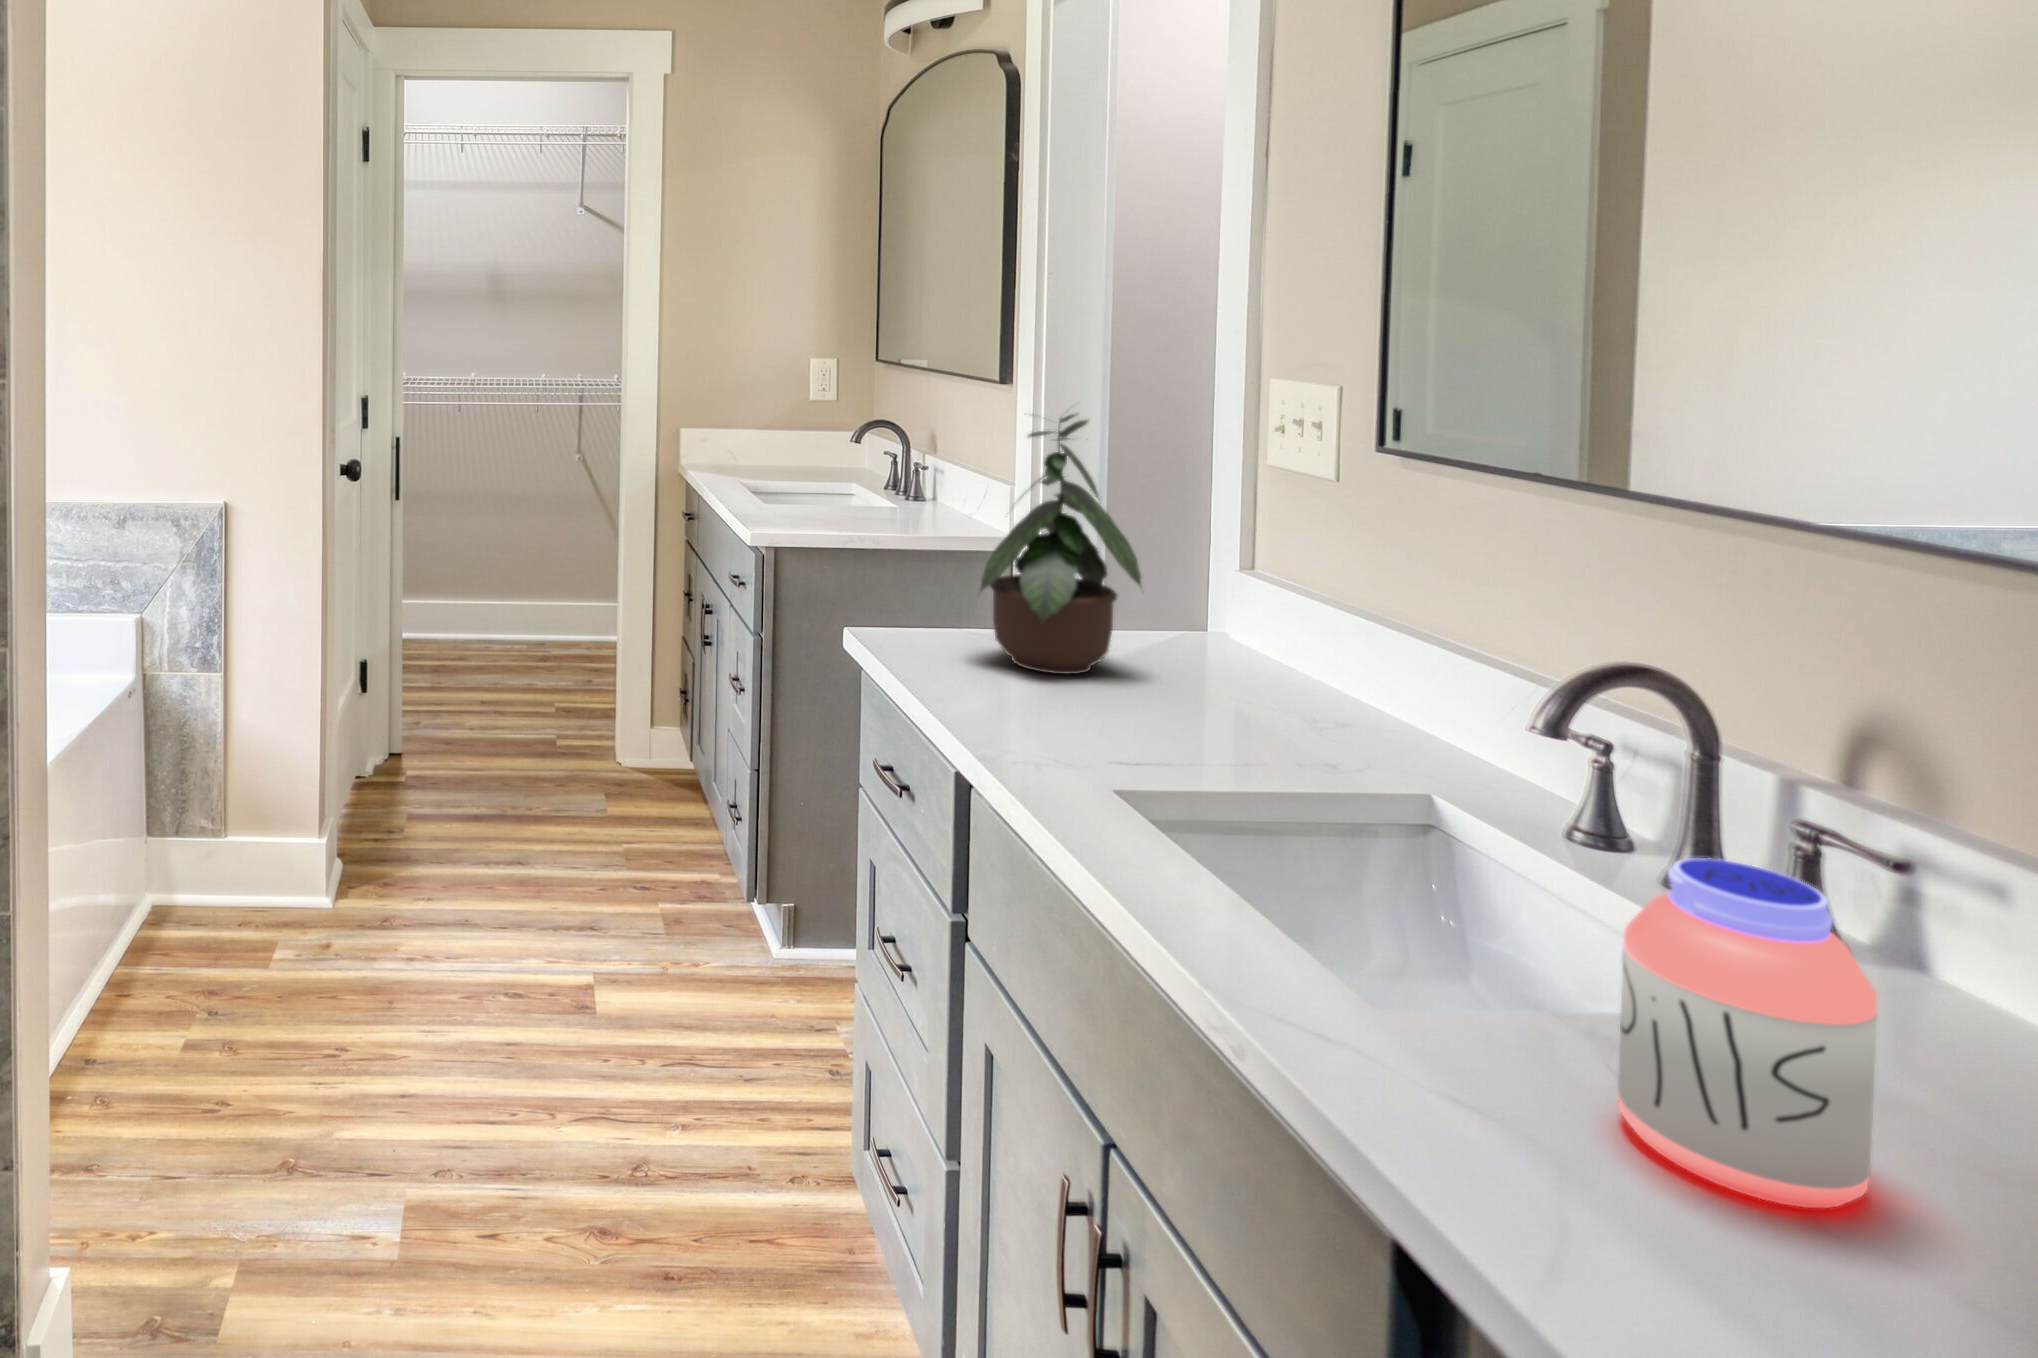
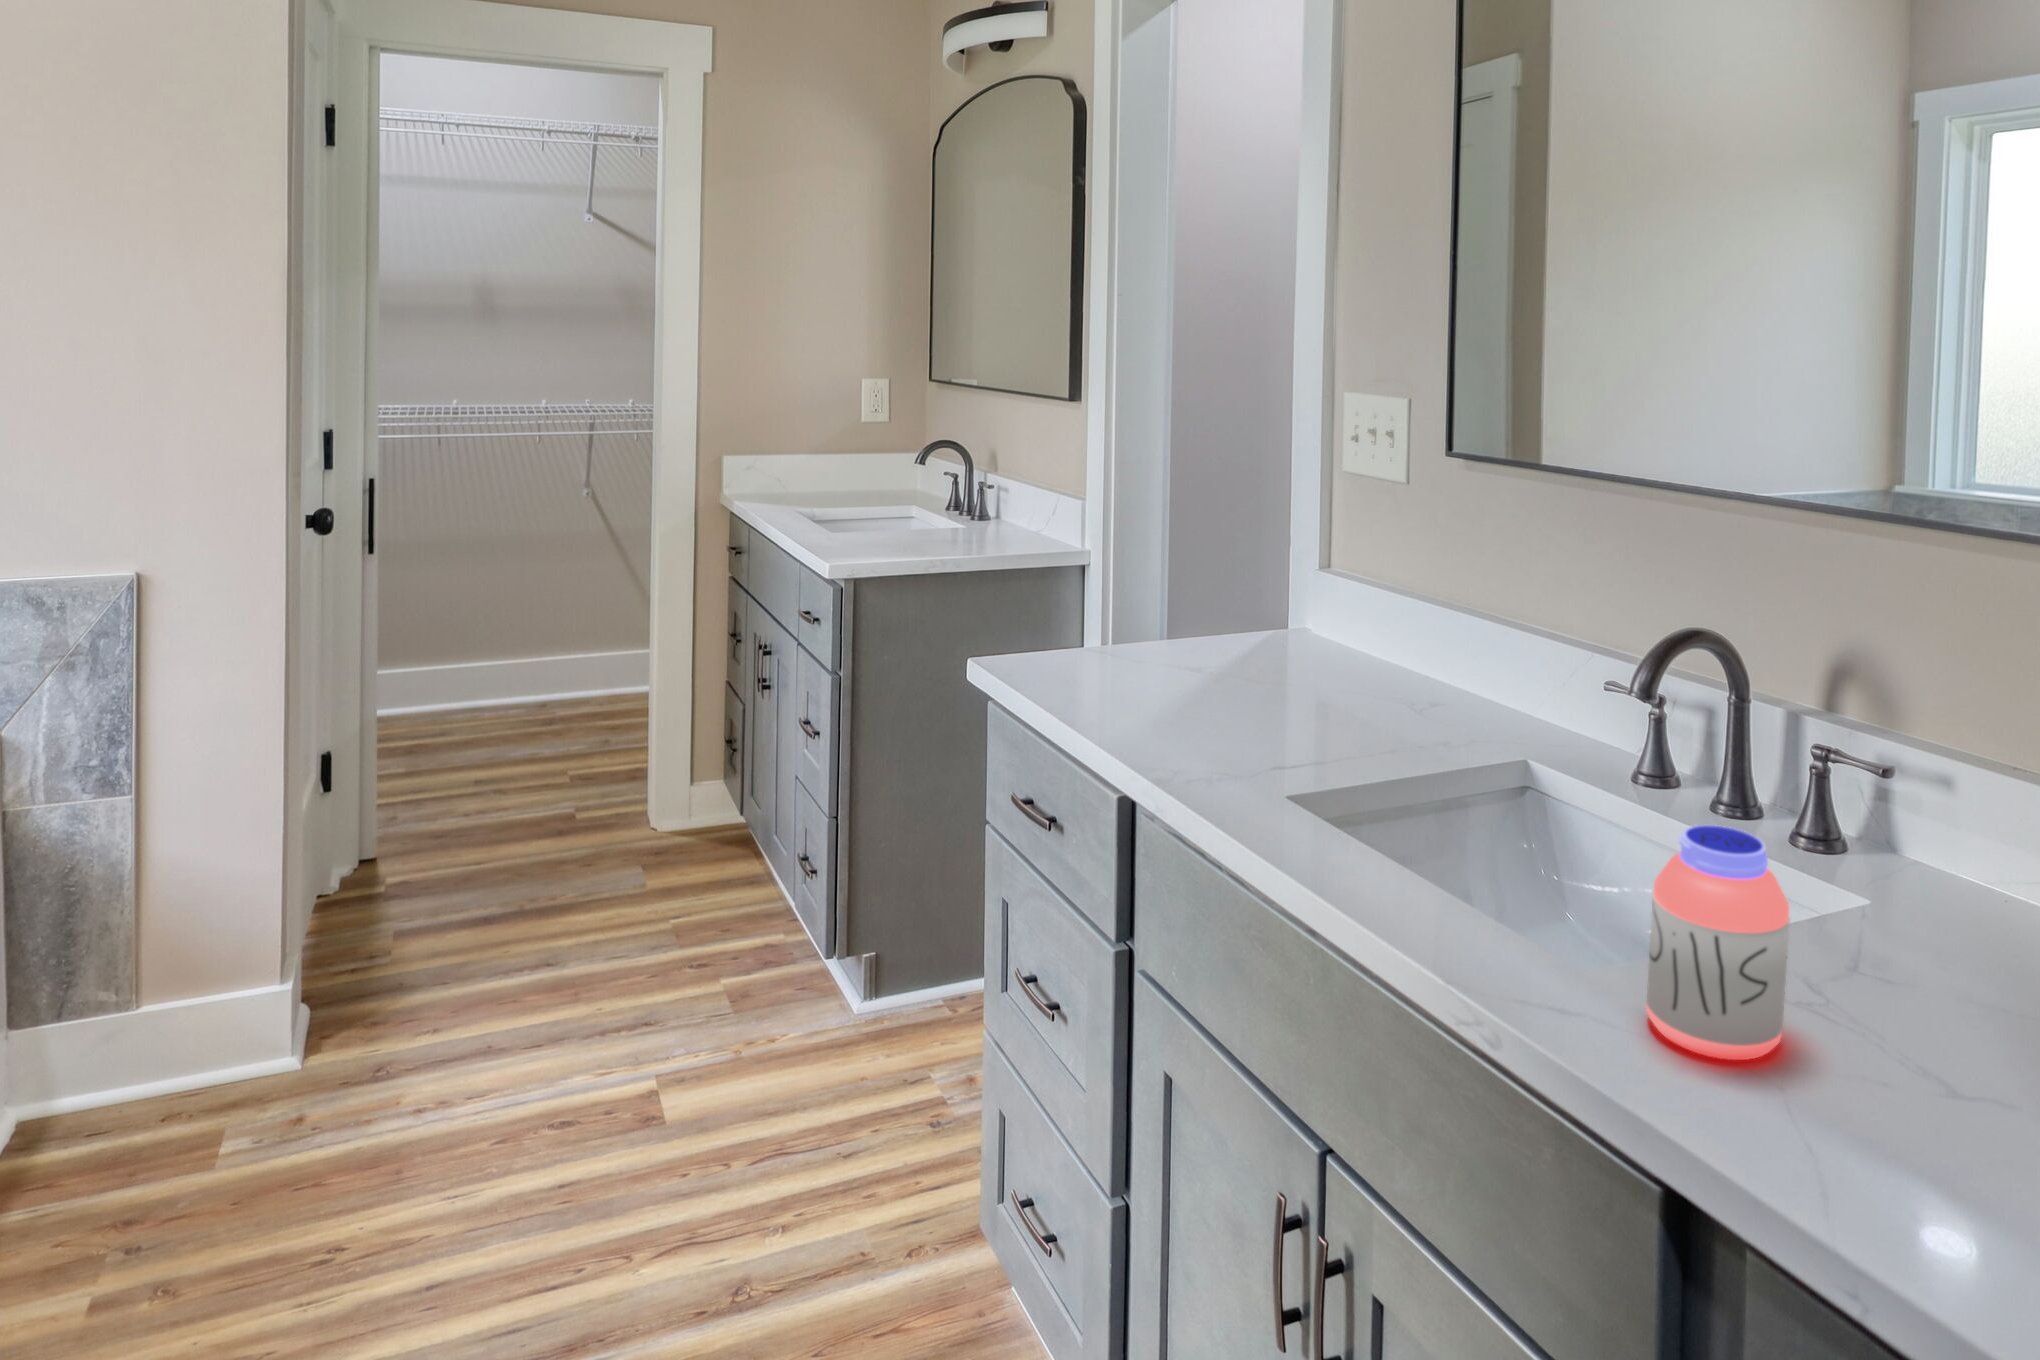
potted plant: present [979,409,1141,674] -> none [1098,449,1260,703]

